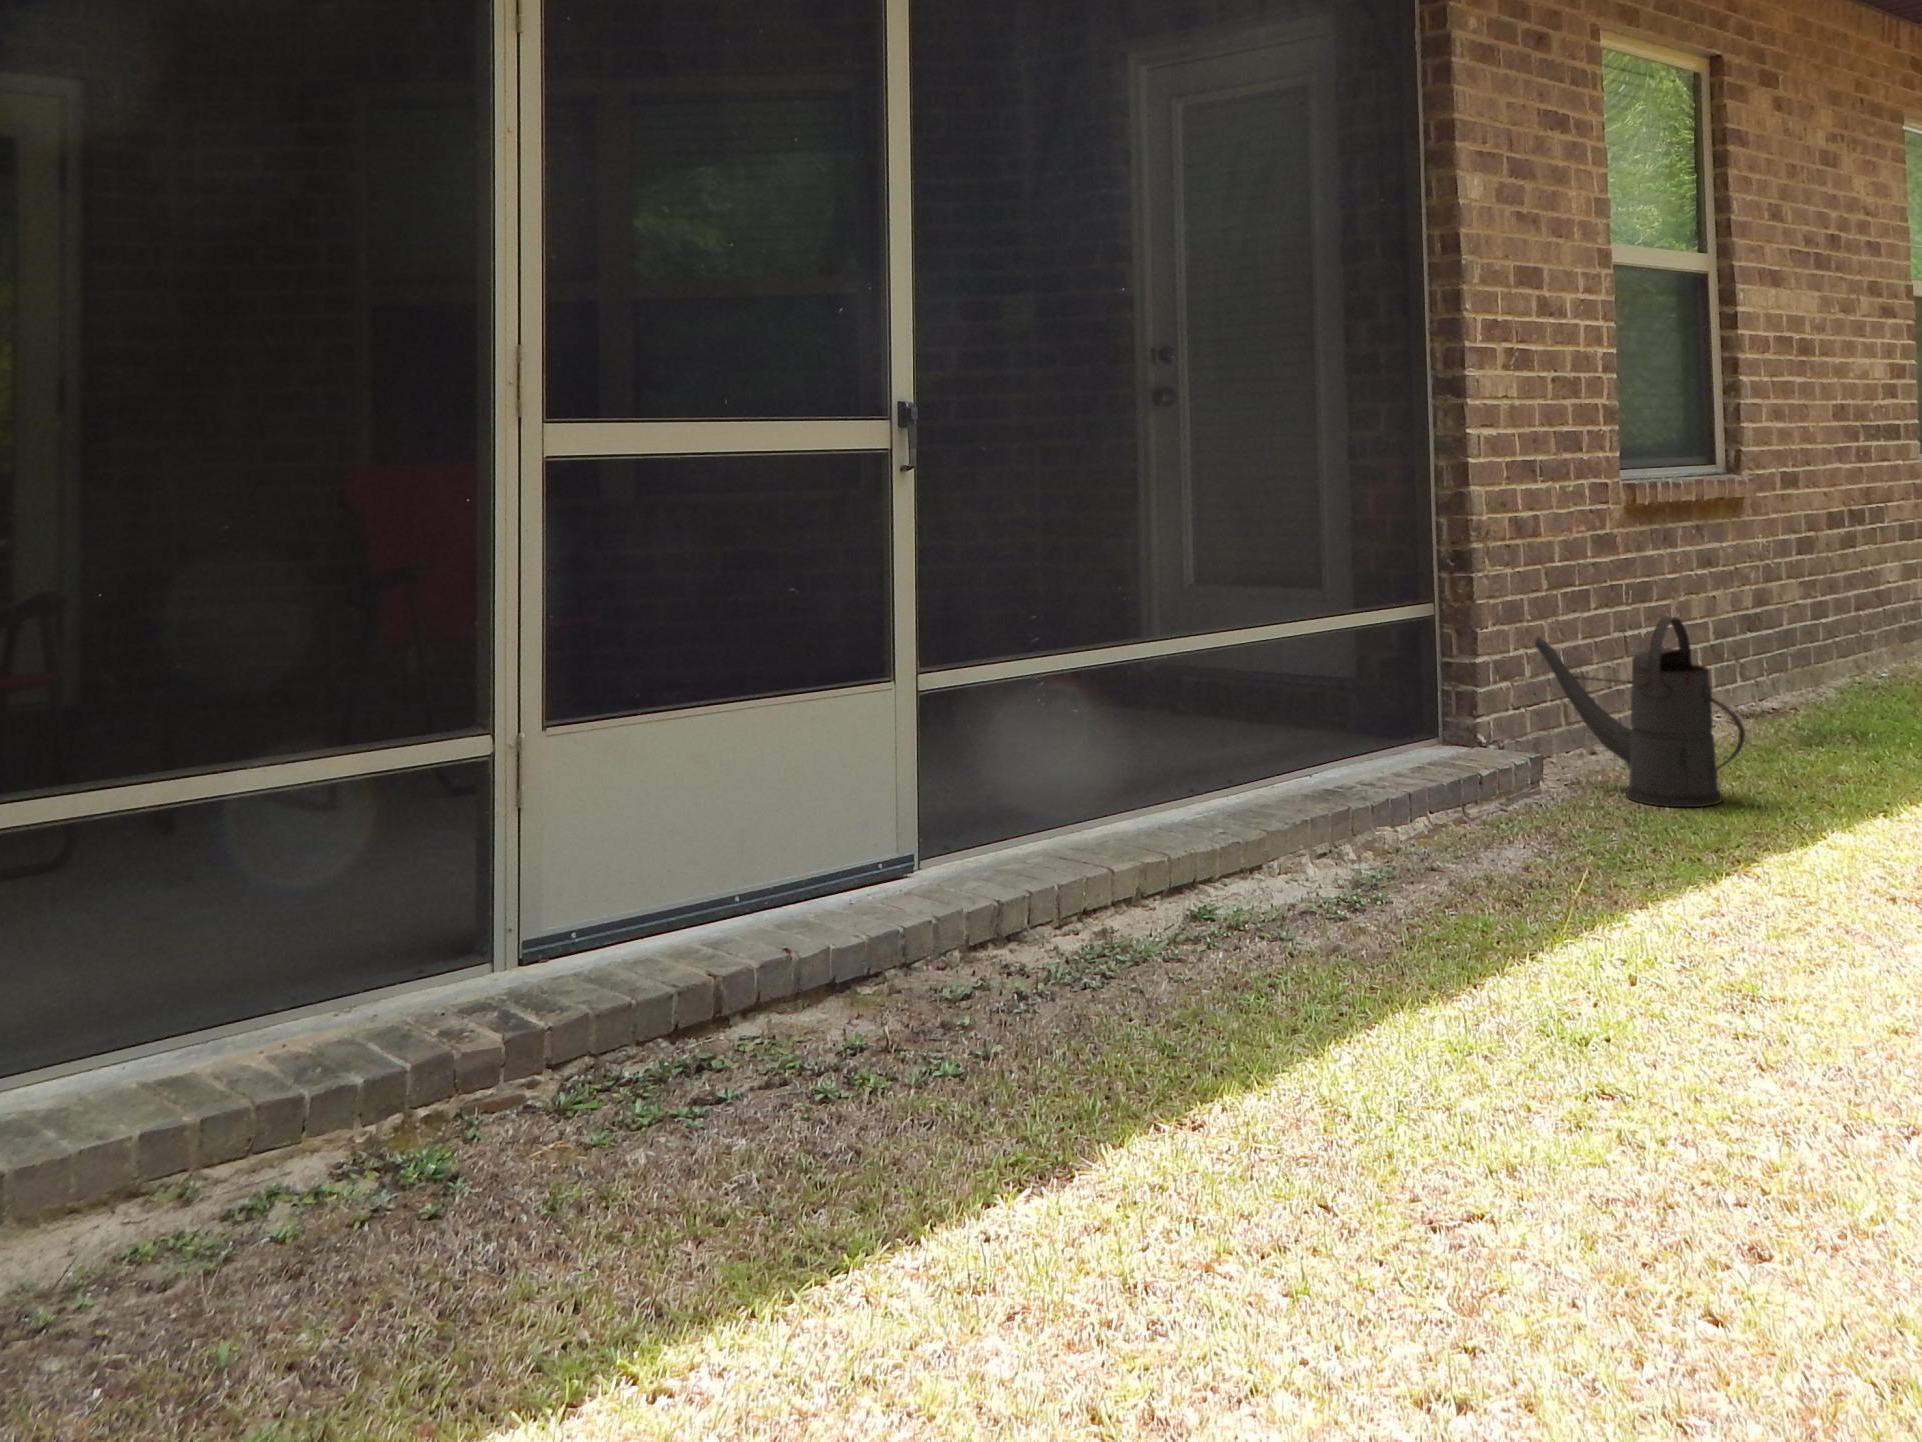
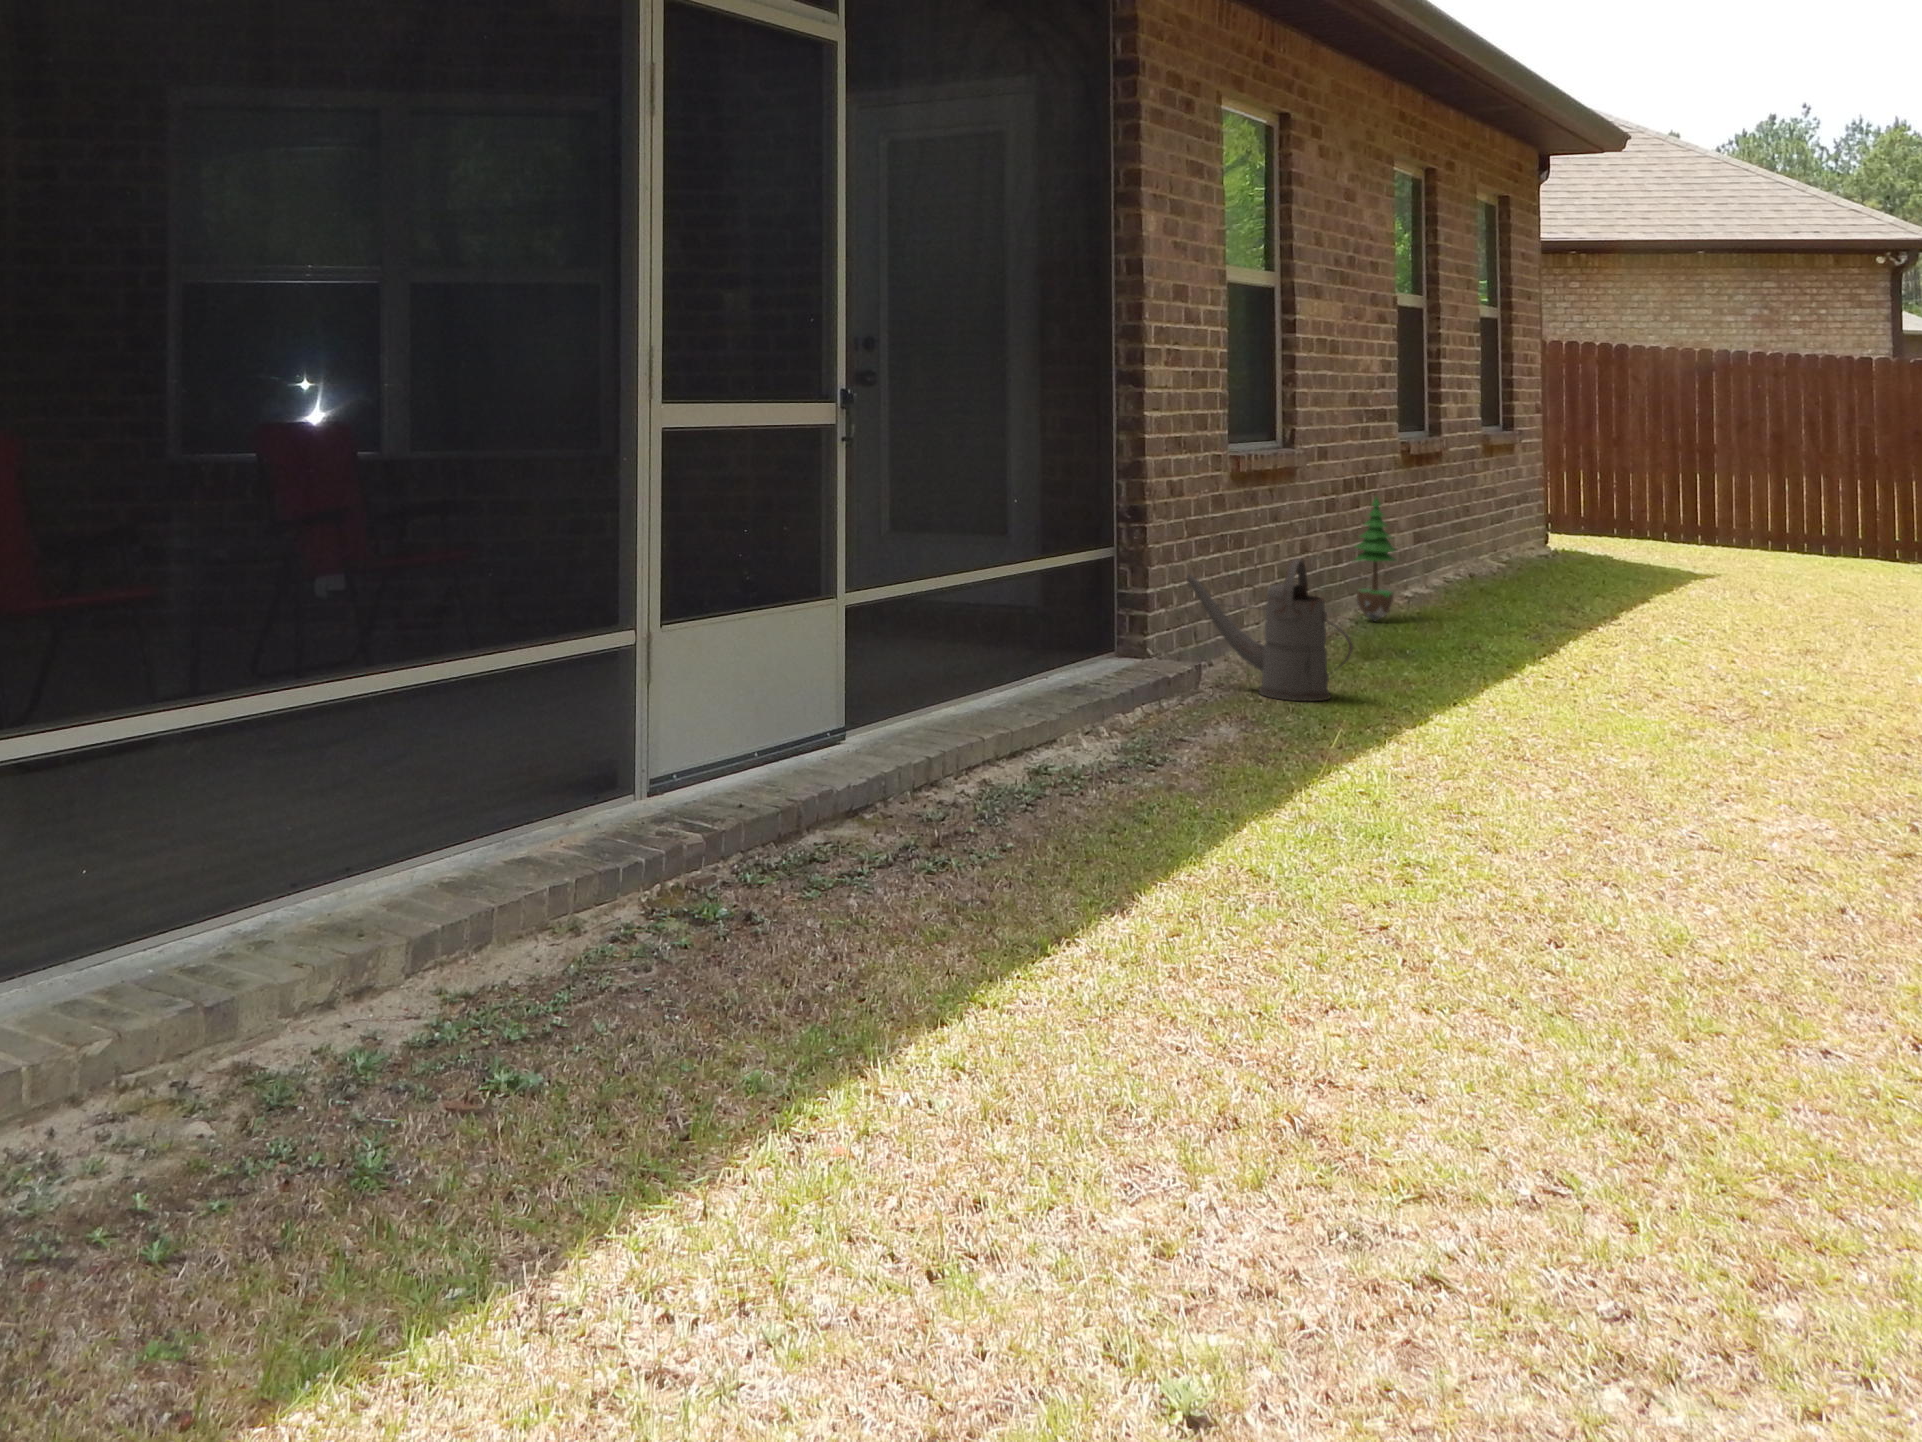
potted tree: none [1841,531,1903,693] -> present [1355,497,1396,621]

